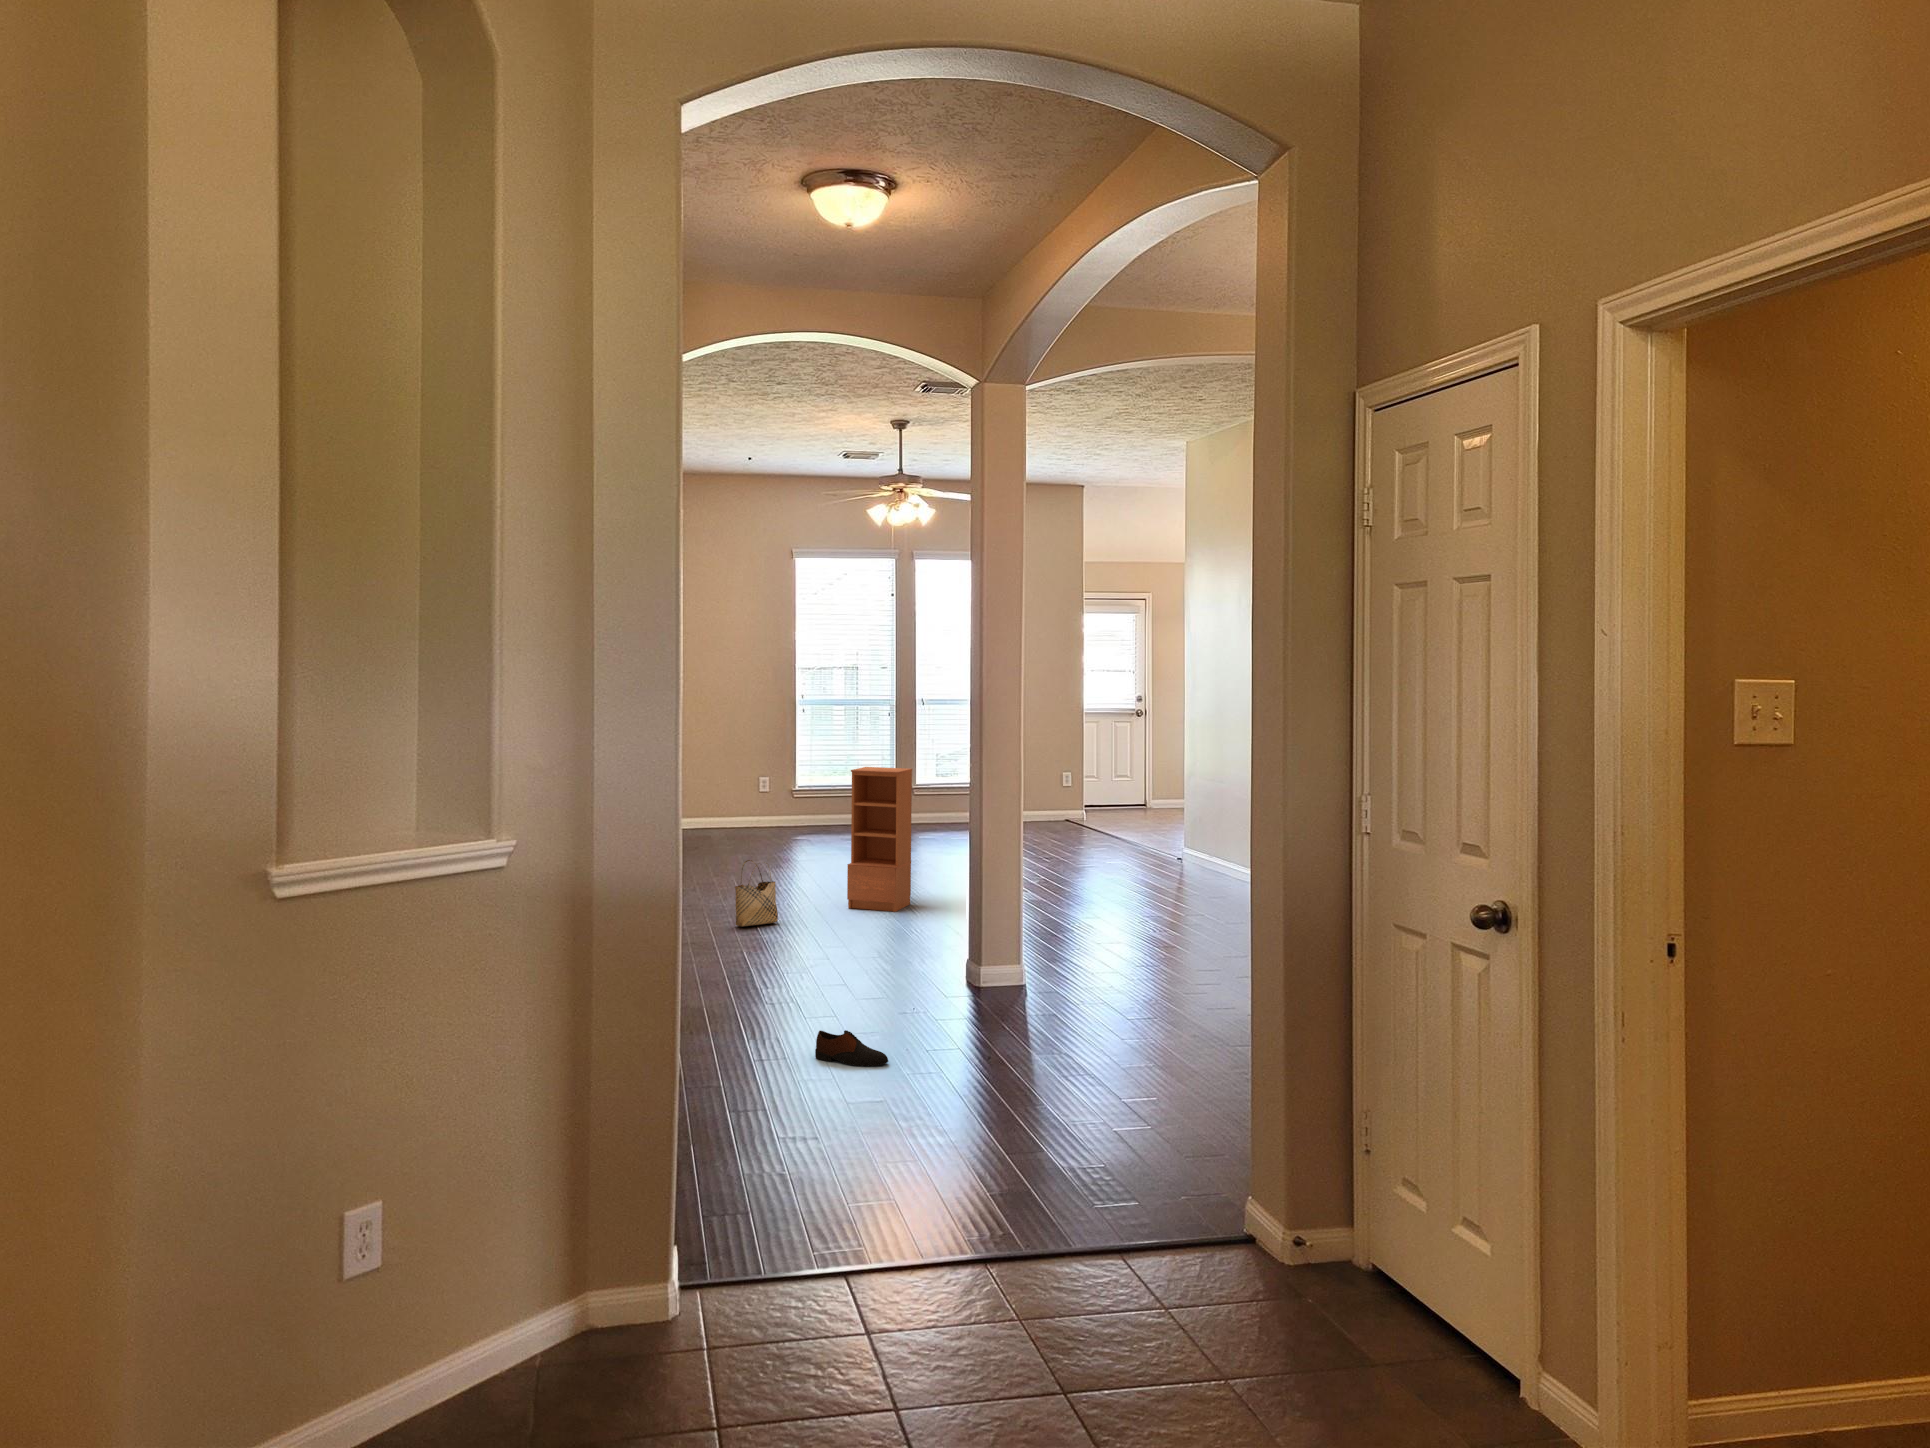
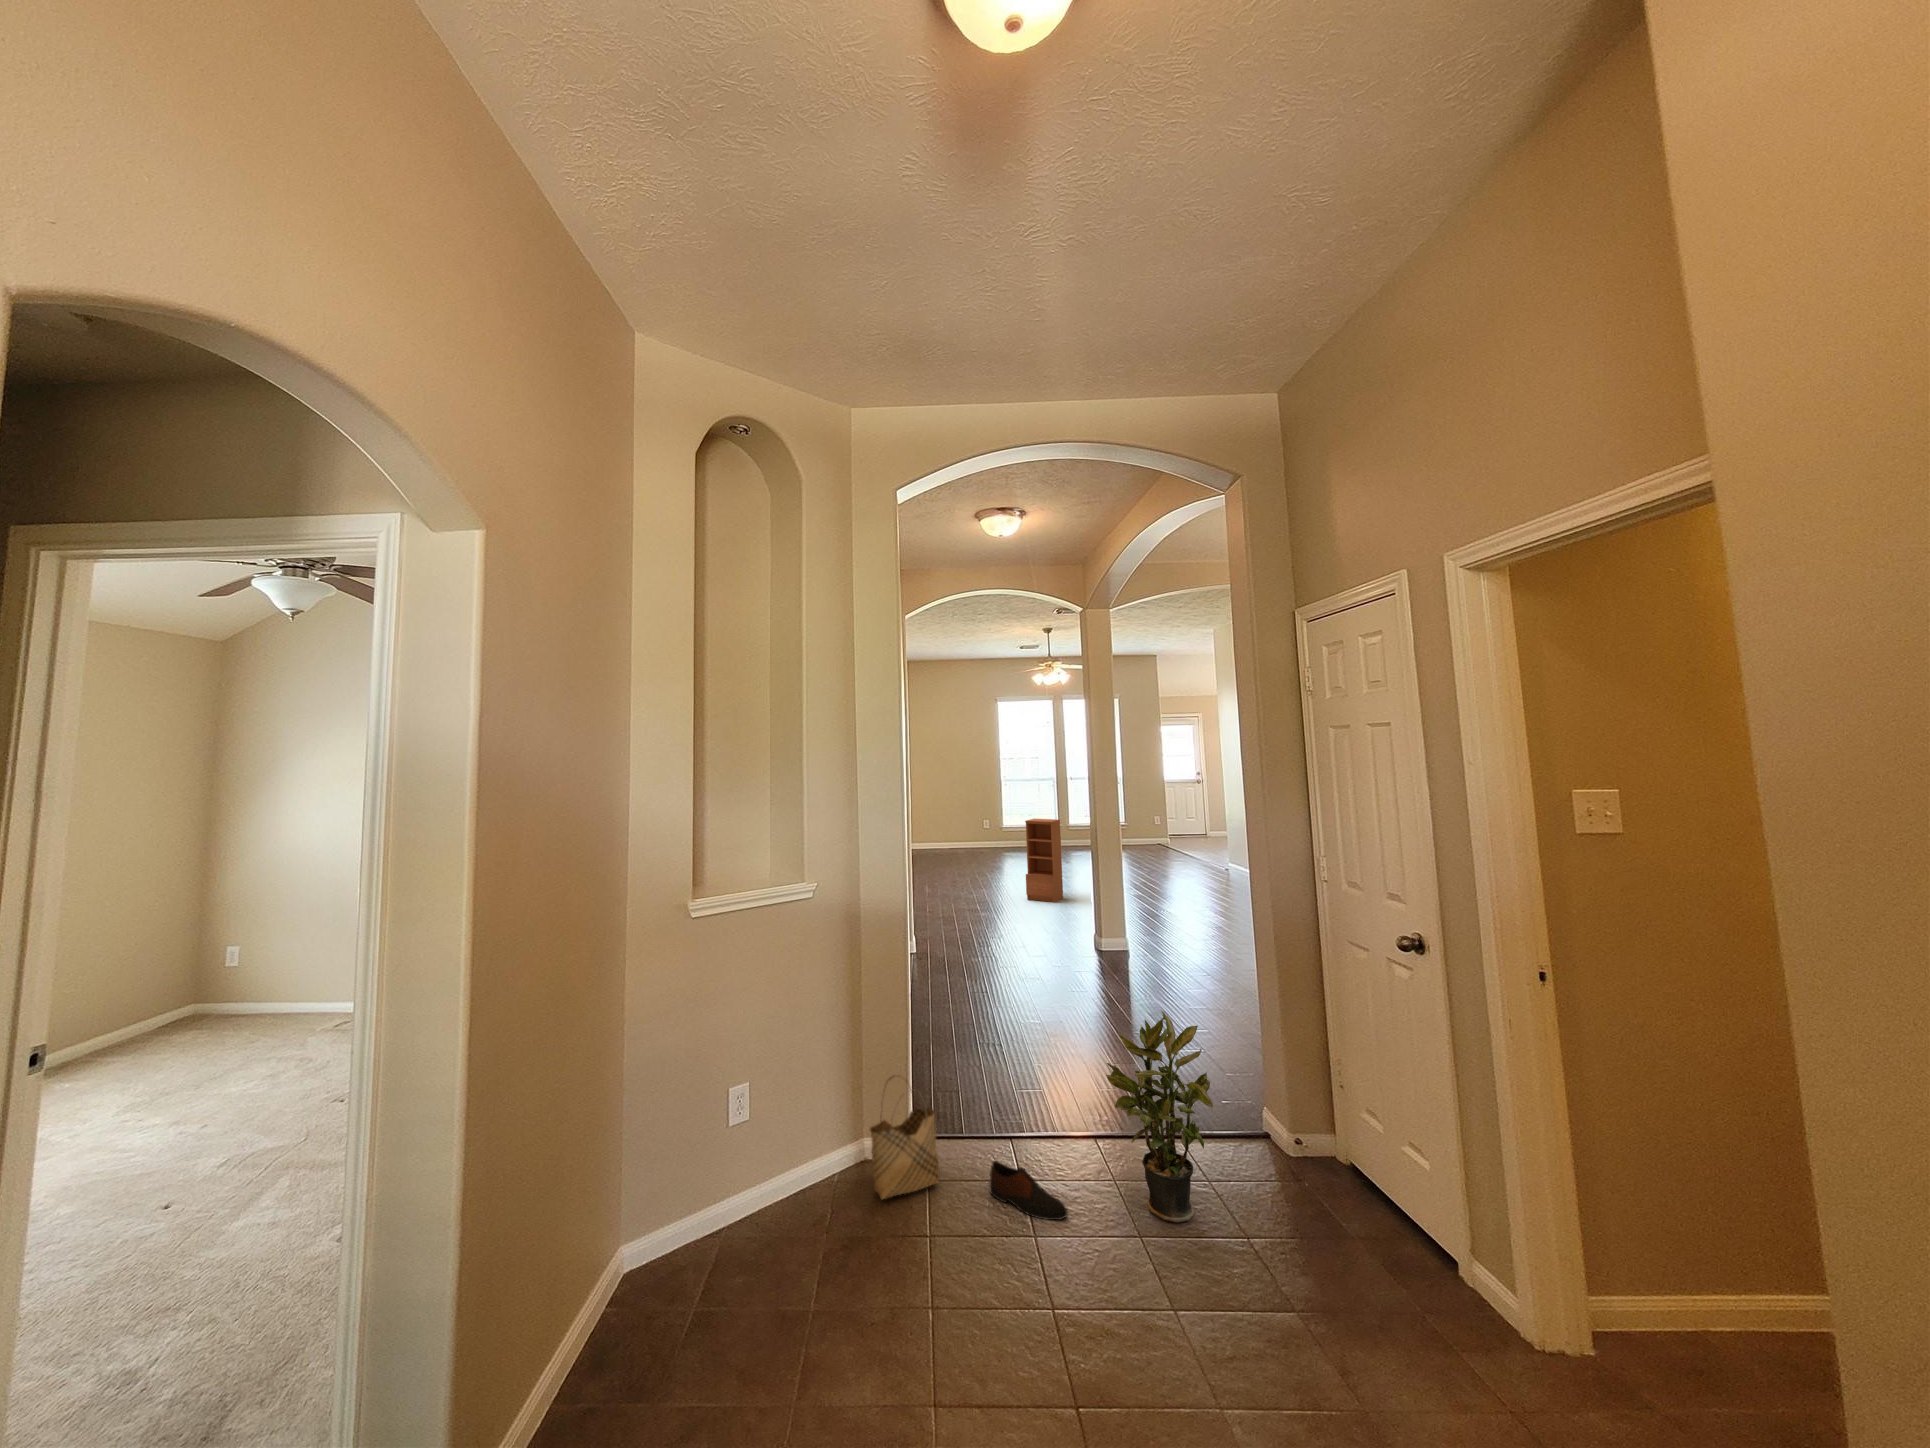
woven basket: present [735,860,778,926] -> present [870,1076,940,1199]
shoe: present [815,1030,888,1067] -> present [990,1161,1068,1220]
potted plant: none [1020,1042,1186,1367] -> present [1106,1011,1213,1223]

